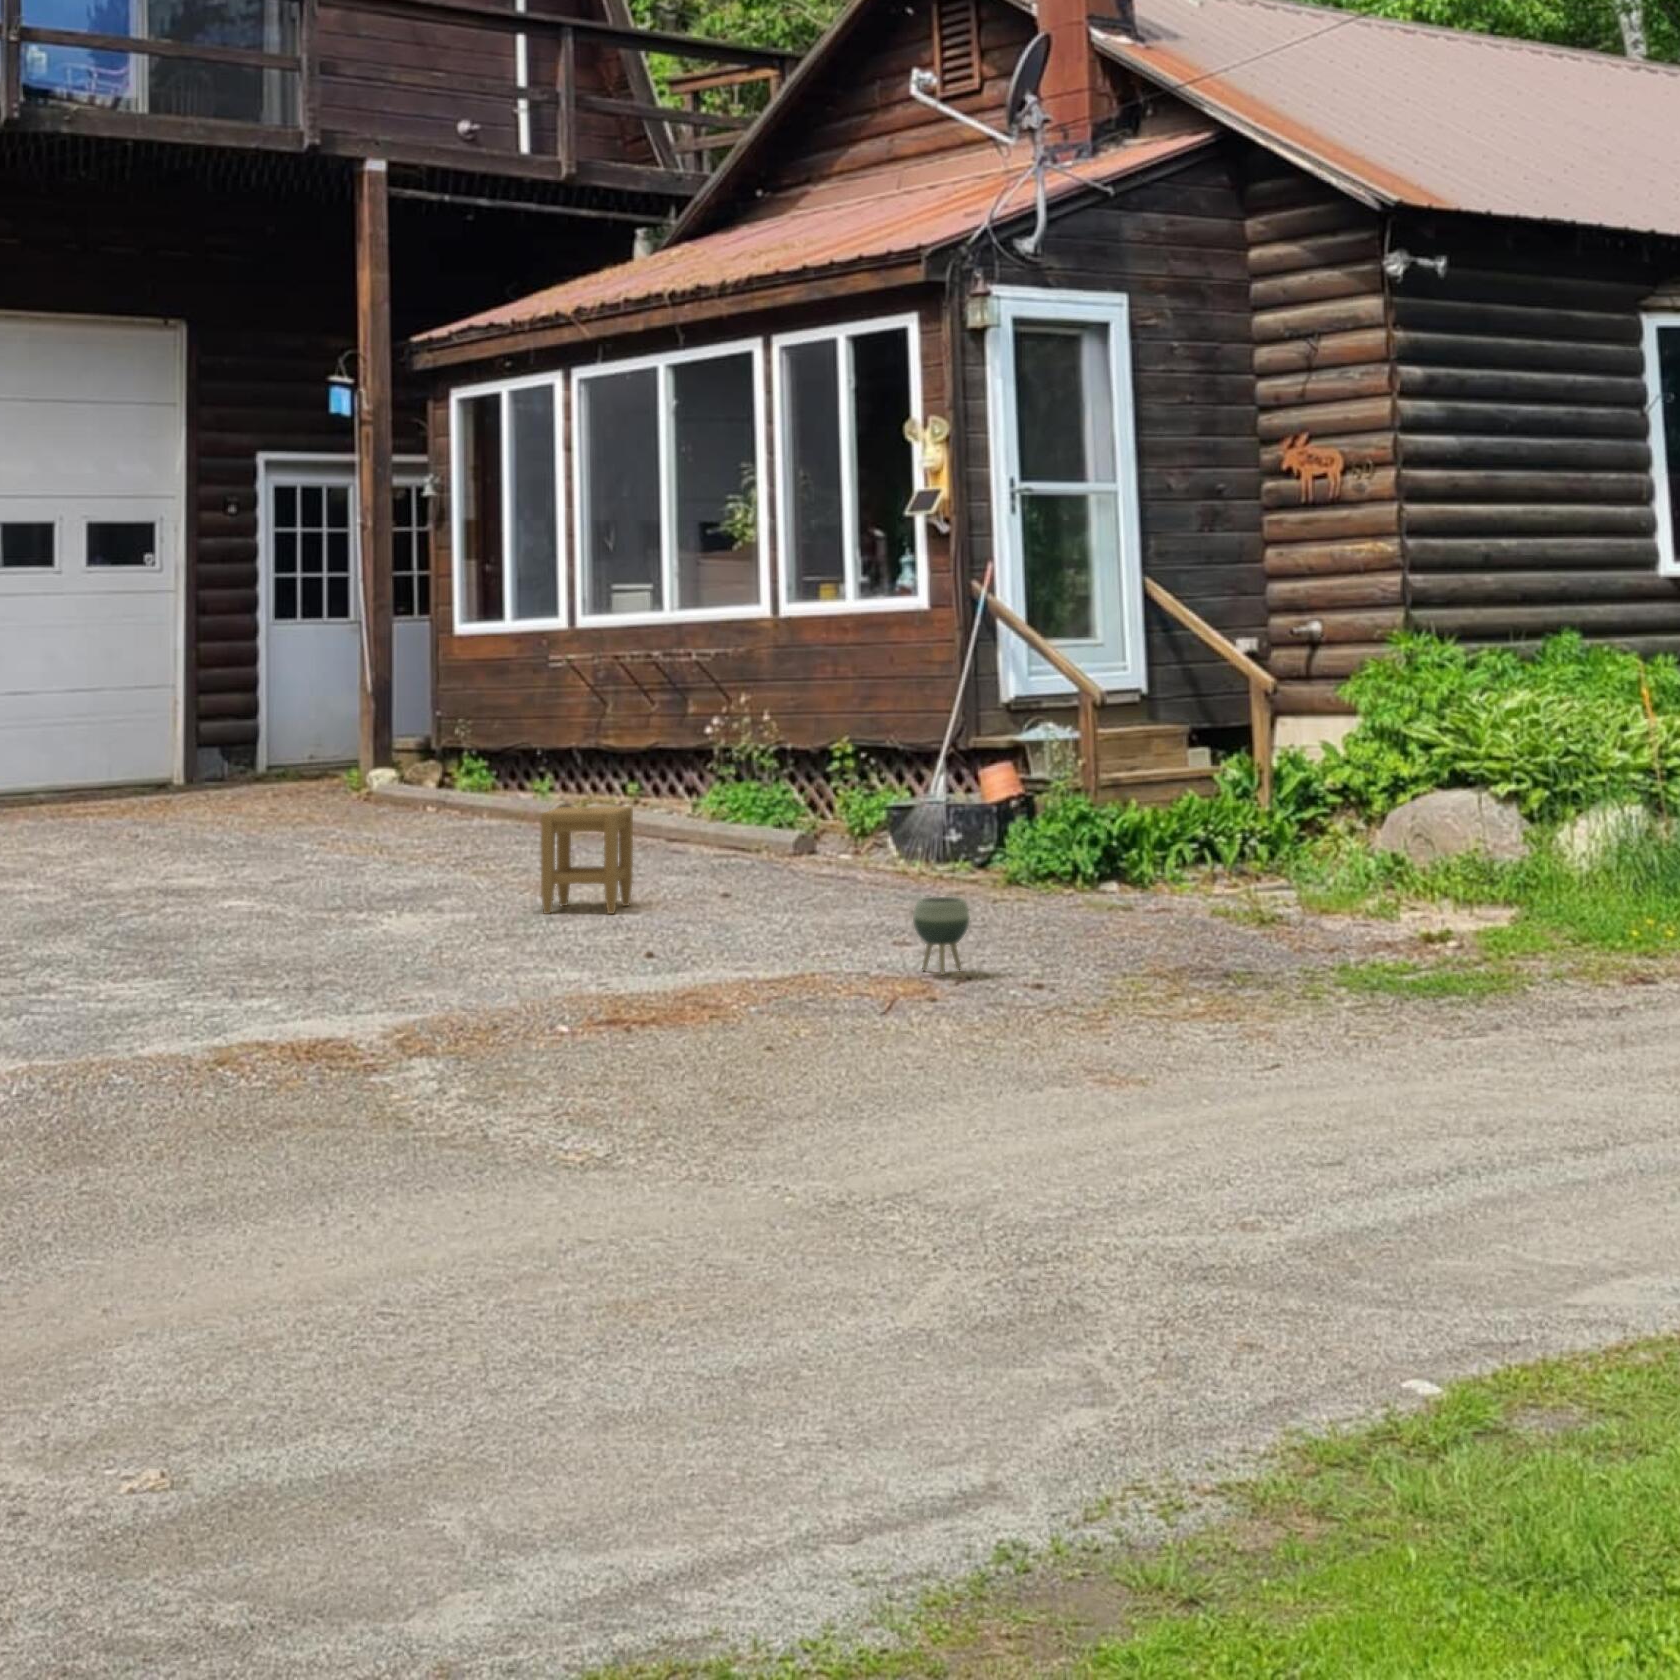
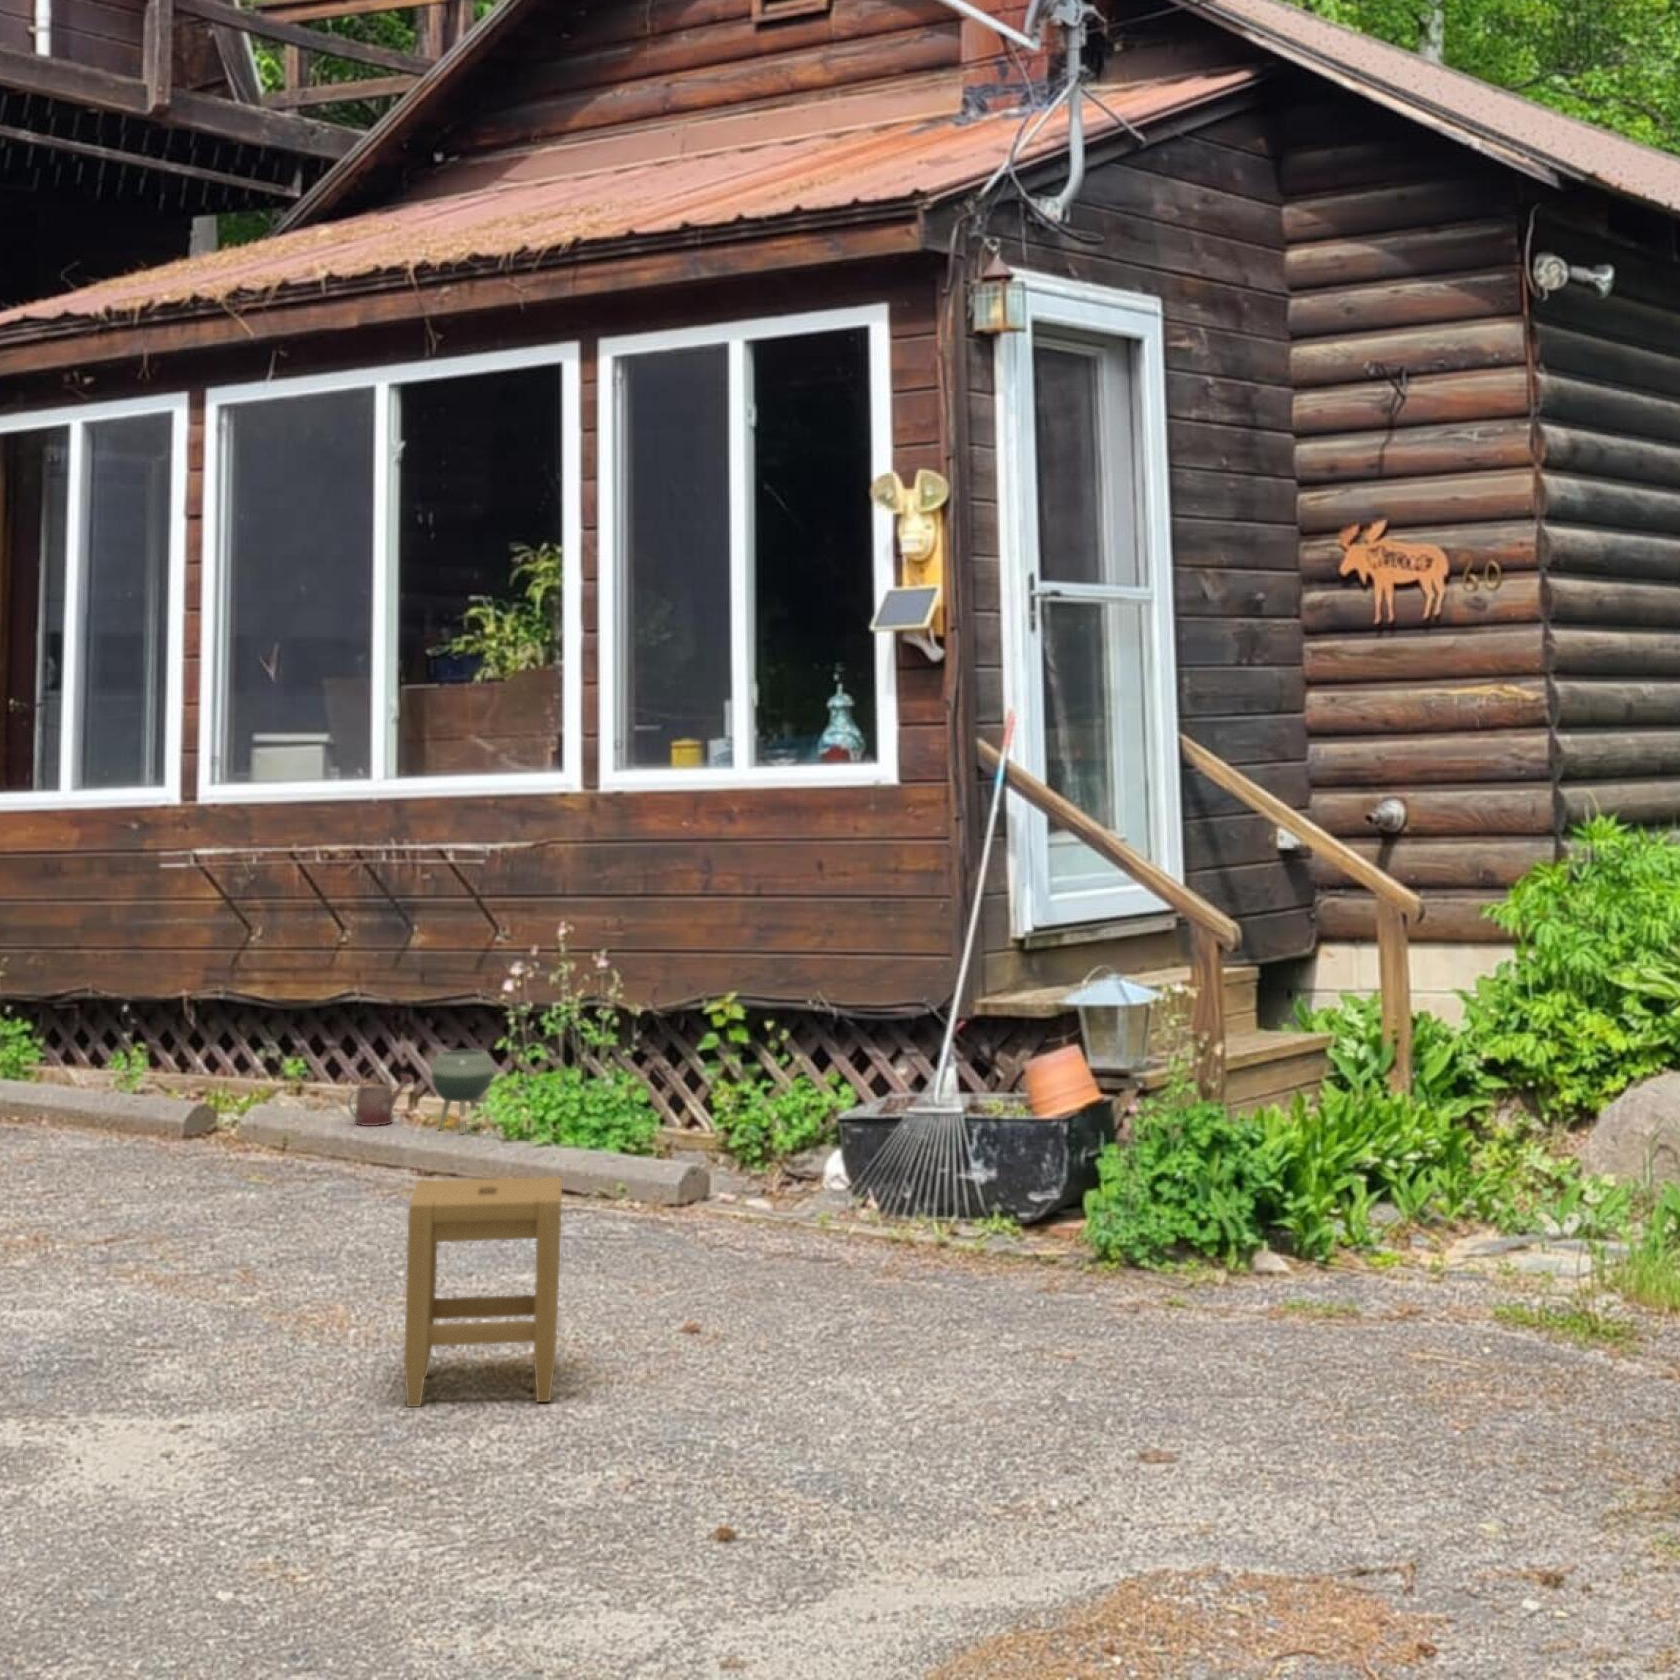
watering can: none [651,788,696,823] -> present [347,1067,413,1126]
planter: present [913,897,970,975] -> present [431,1050,493,1134]

